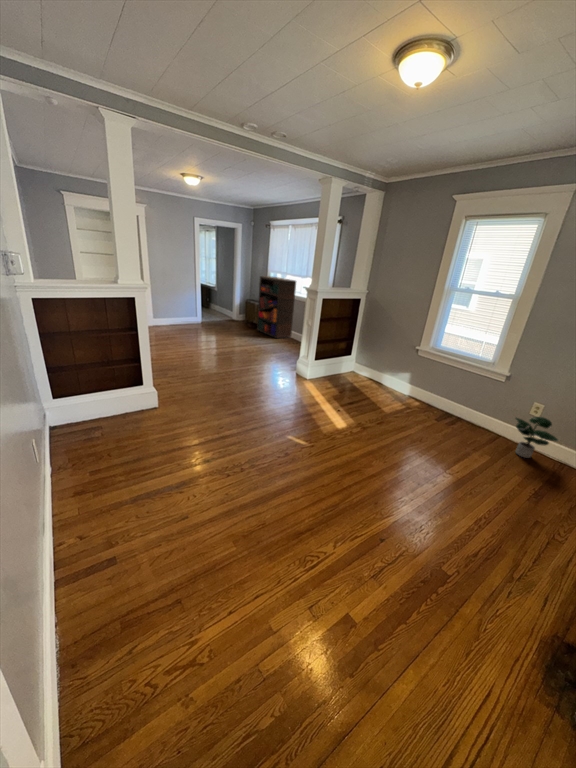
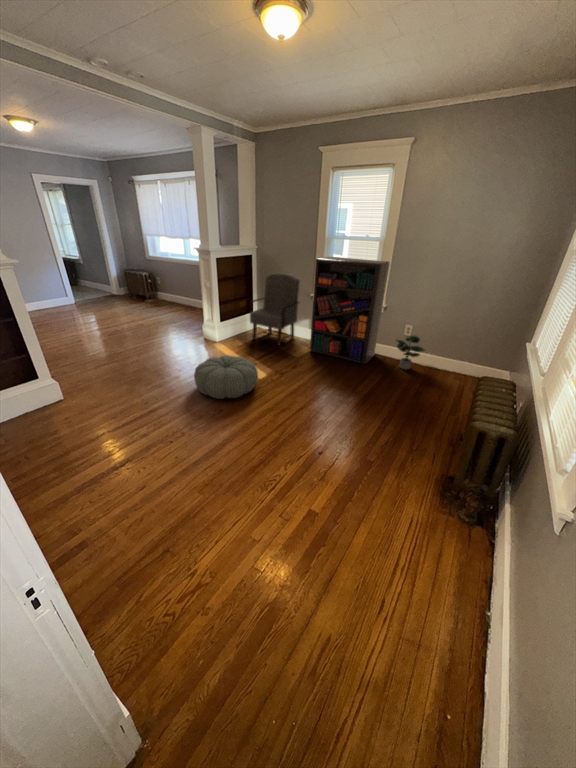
bookshelf: present [257,276,296,338] -> present [310,257,390,364]
armchair: none [343,320,406,394] -> present [250,273,300,345]
pouf: none [271,396,336,443] -> present [194,356,258,399]

